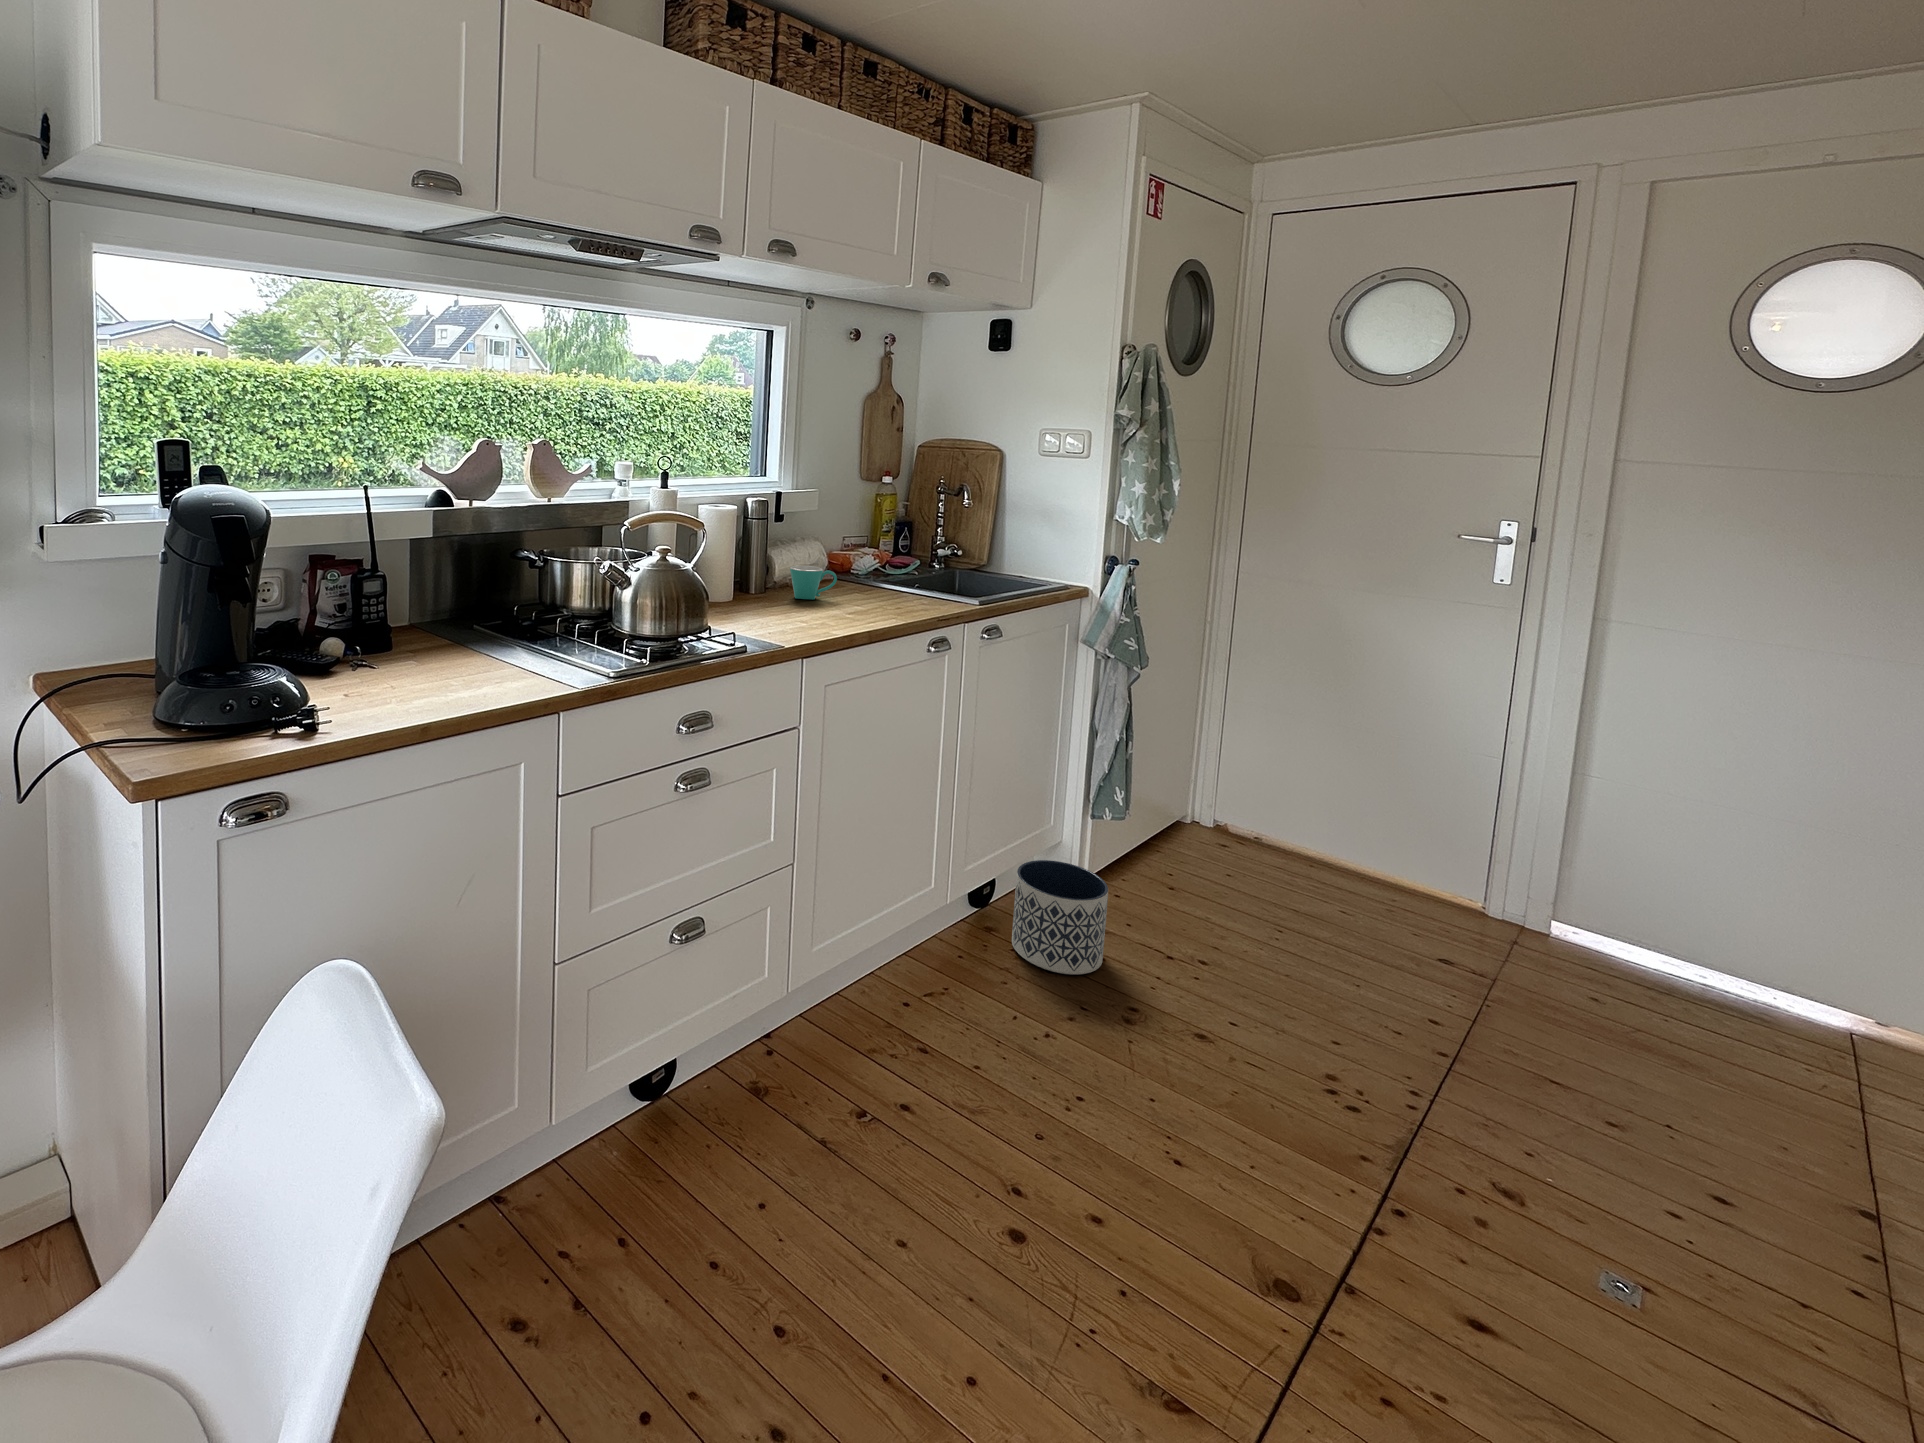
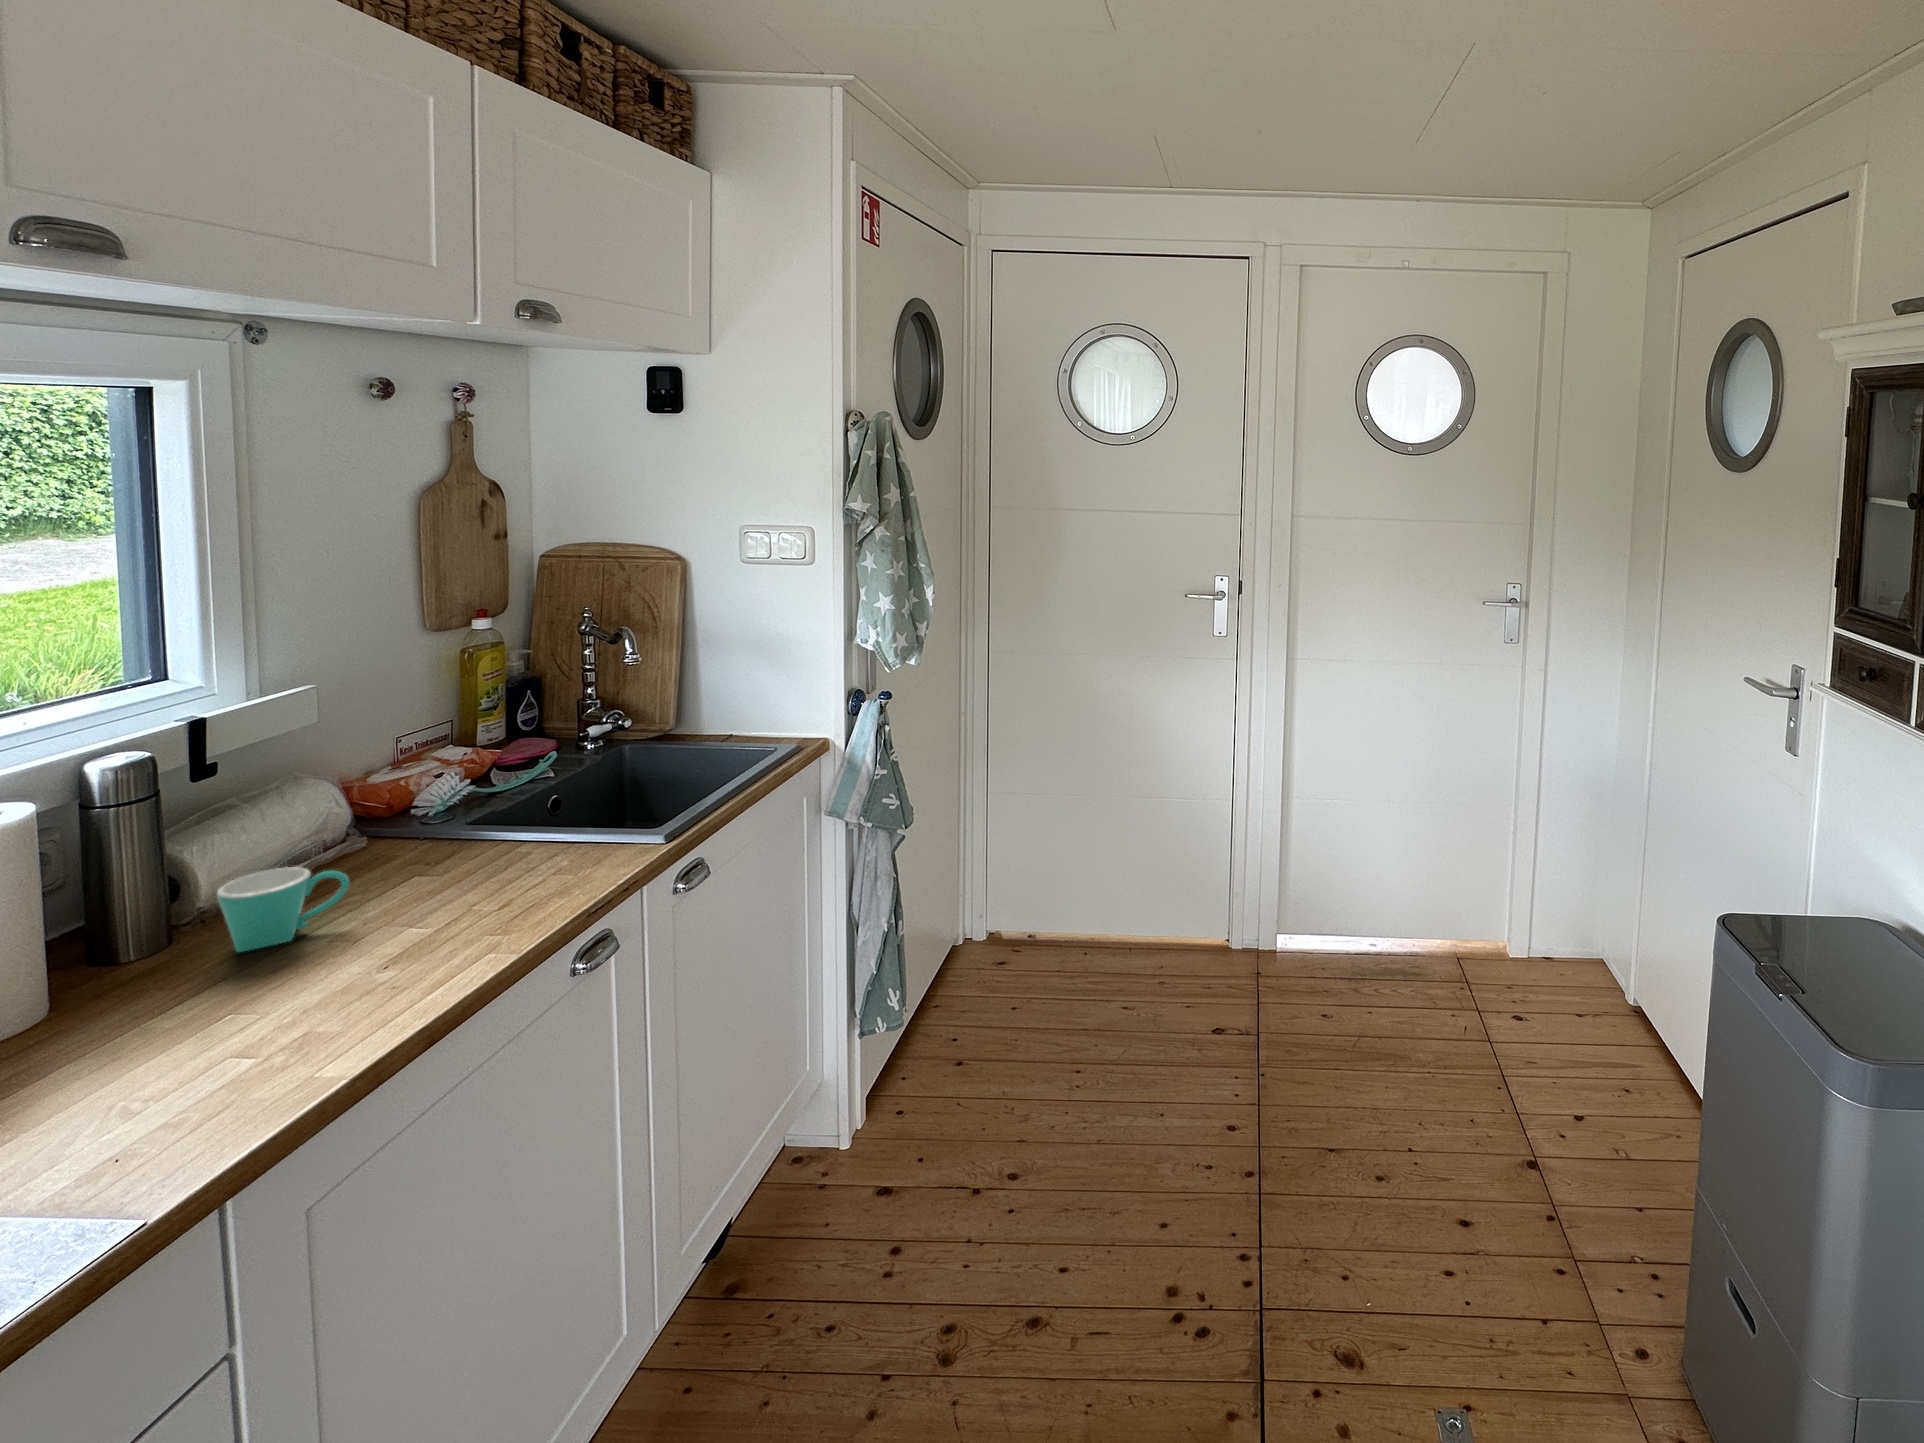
planter: present [1012,860,1108,975] -> none [762,1138,894,1335]

